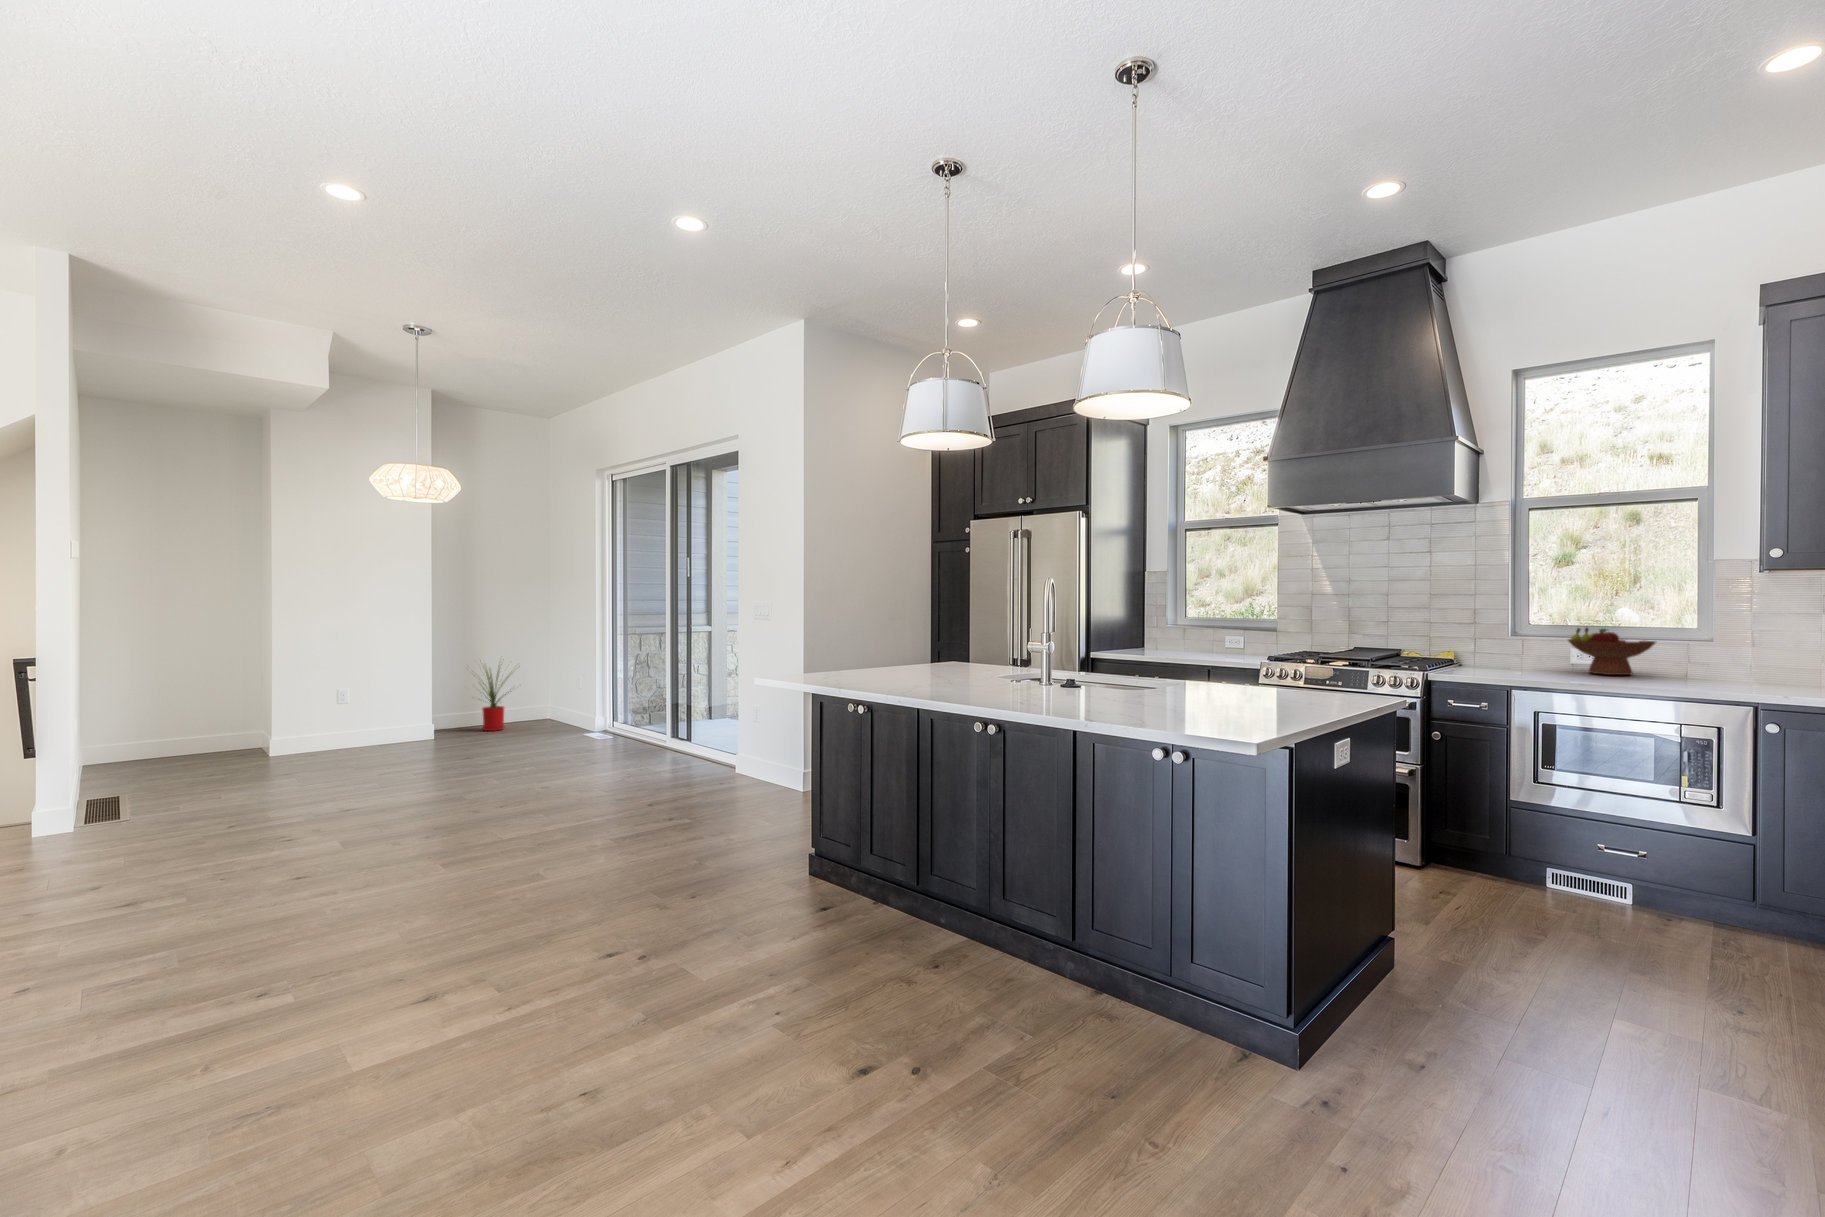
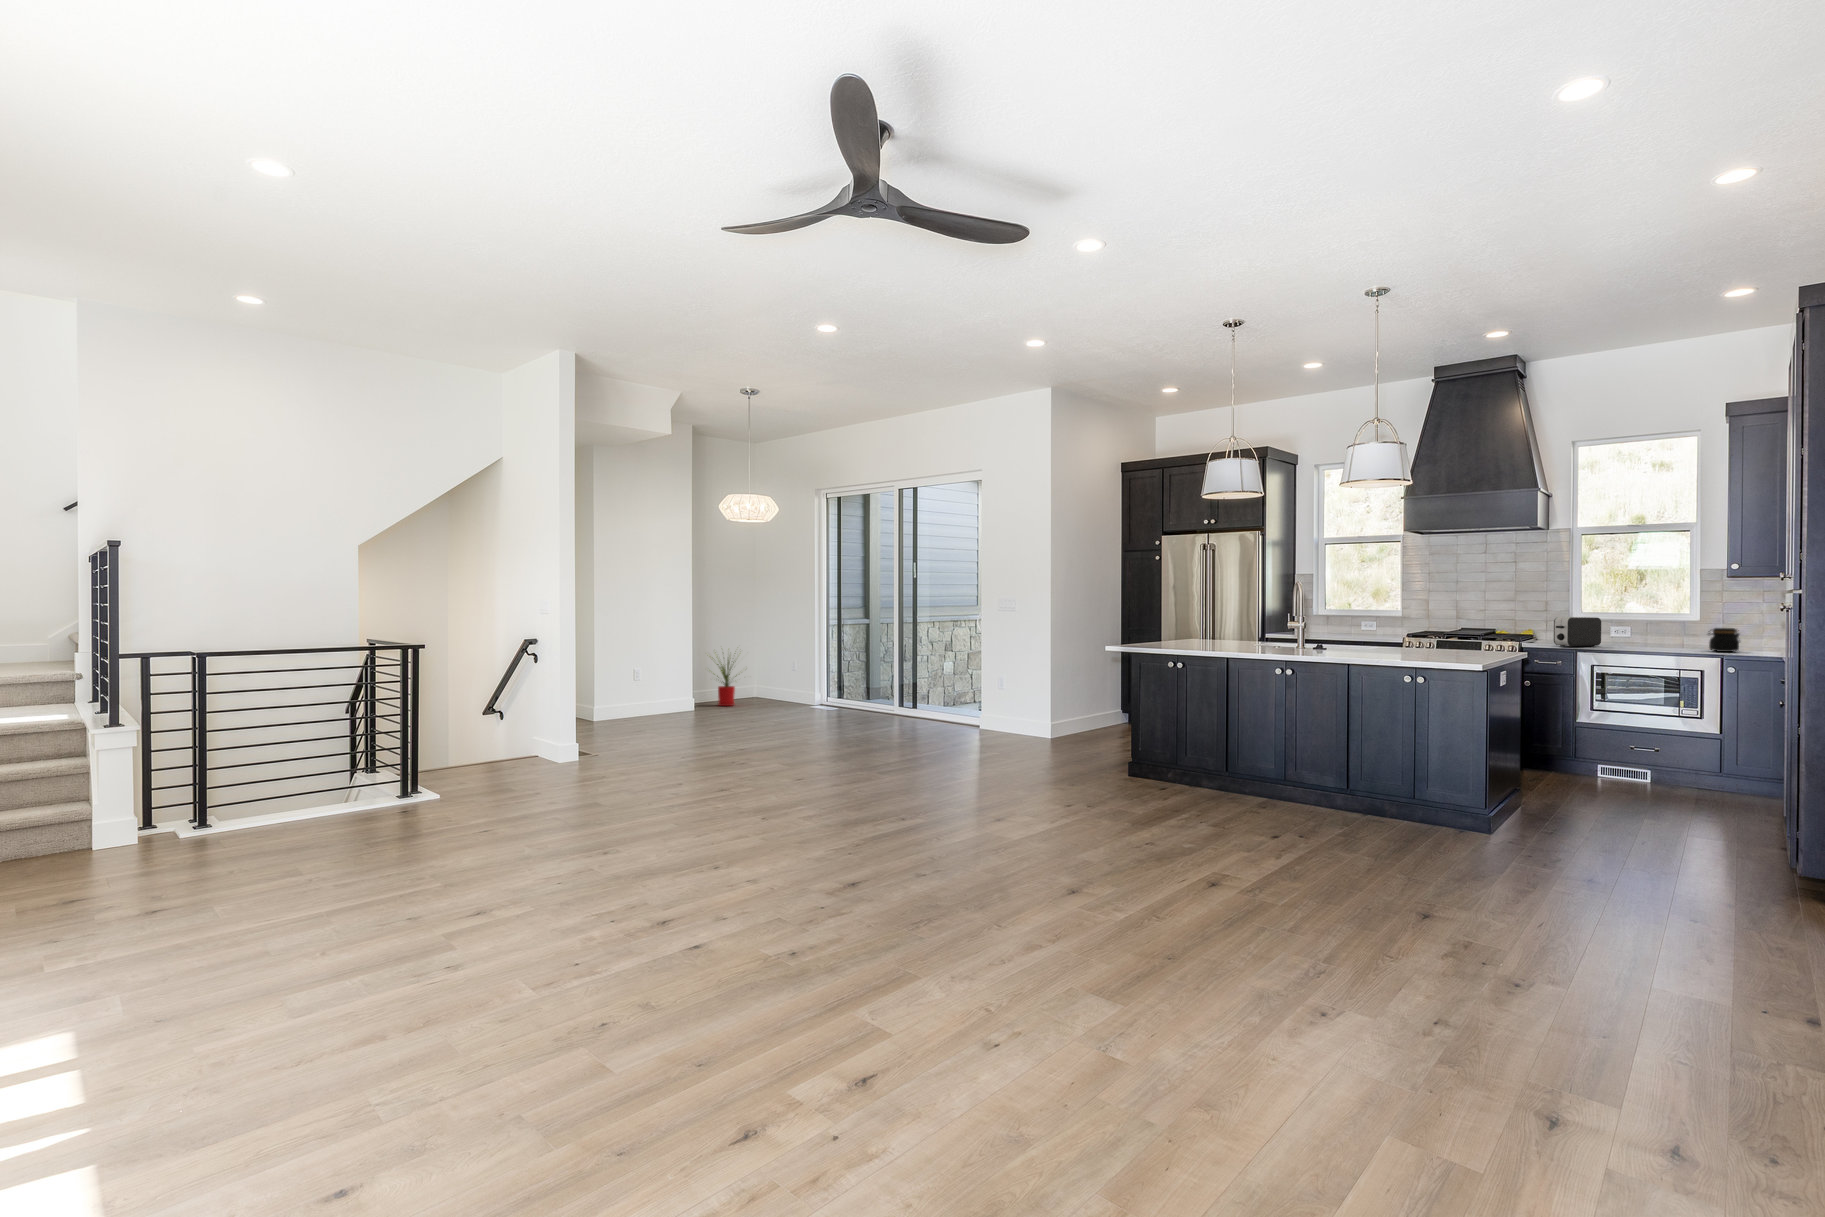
fruit bowl: present [1568,628,1655,675] -> none [1609,613,1666,643]
toaster: none [1477,634,1553,681] -> present [1554,617,1601,647]
jar: none [1728,656,1790,697] -> present [1708,628,1740,652]

